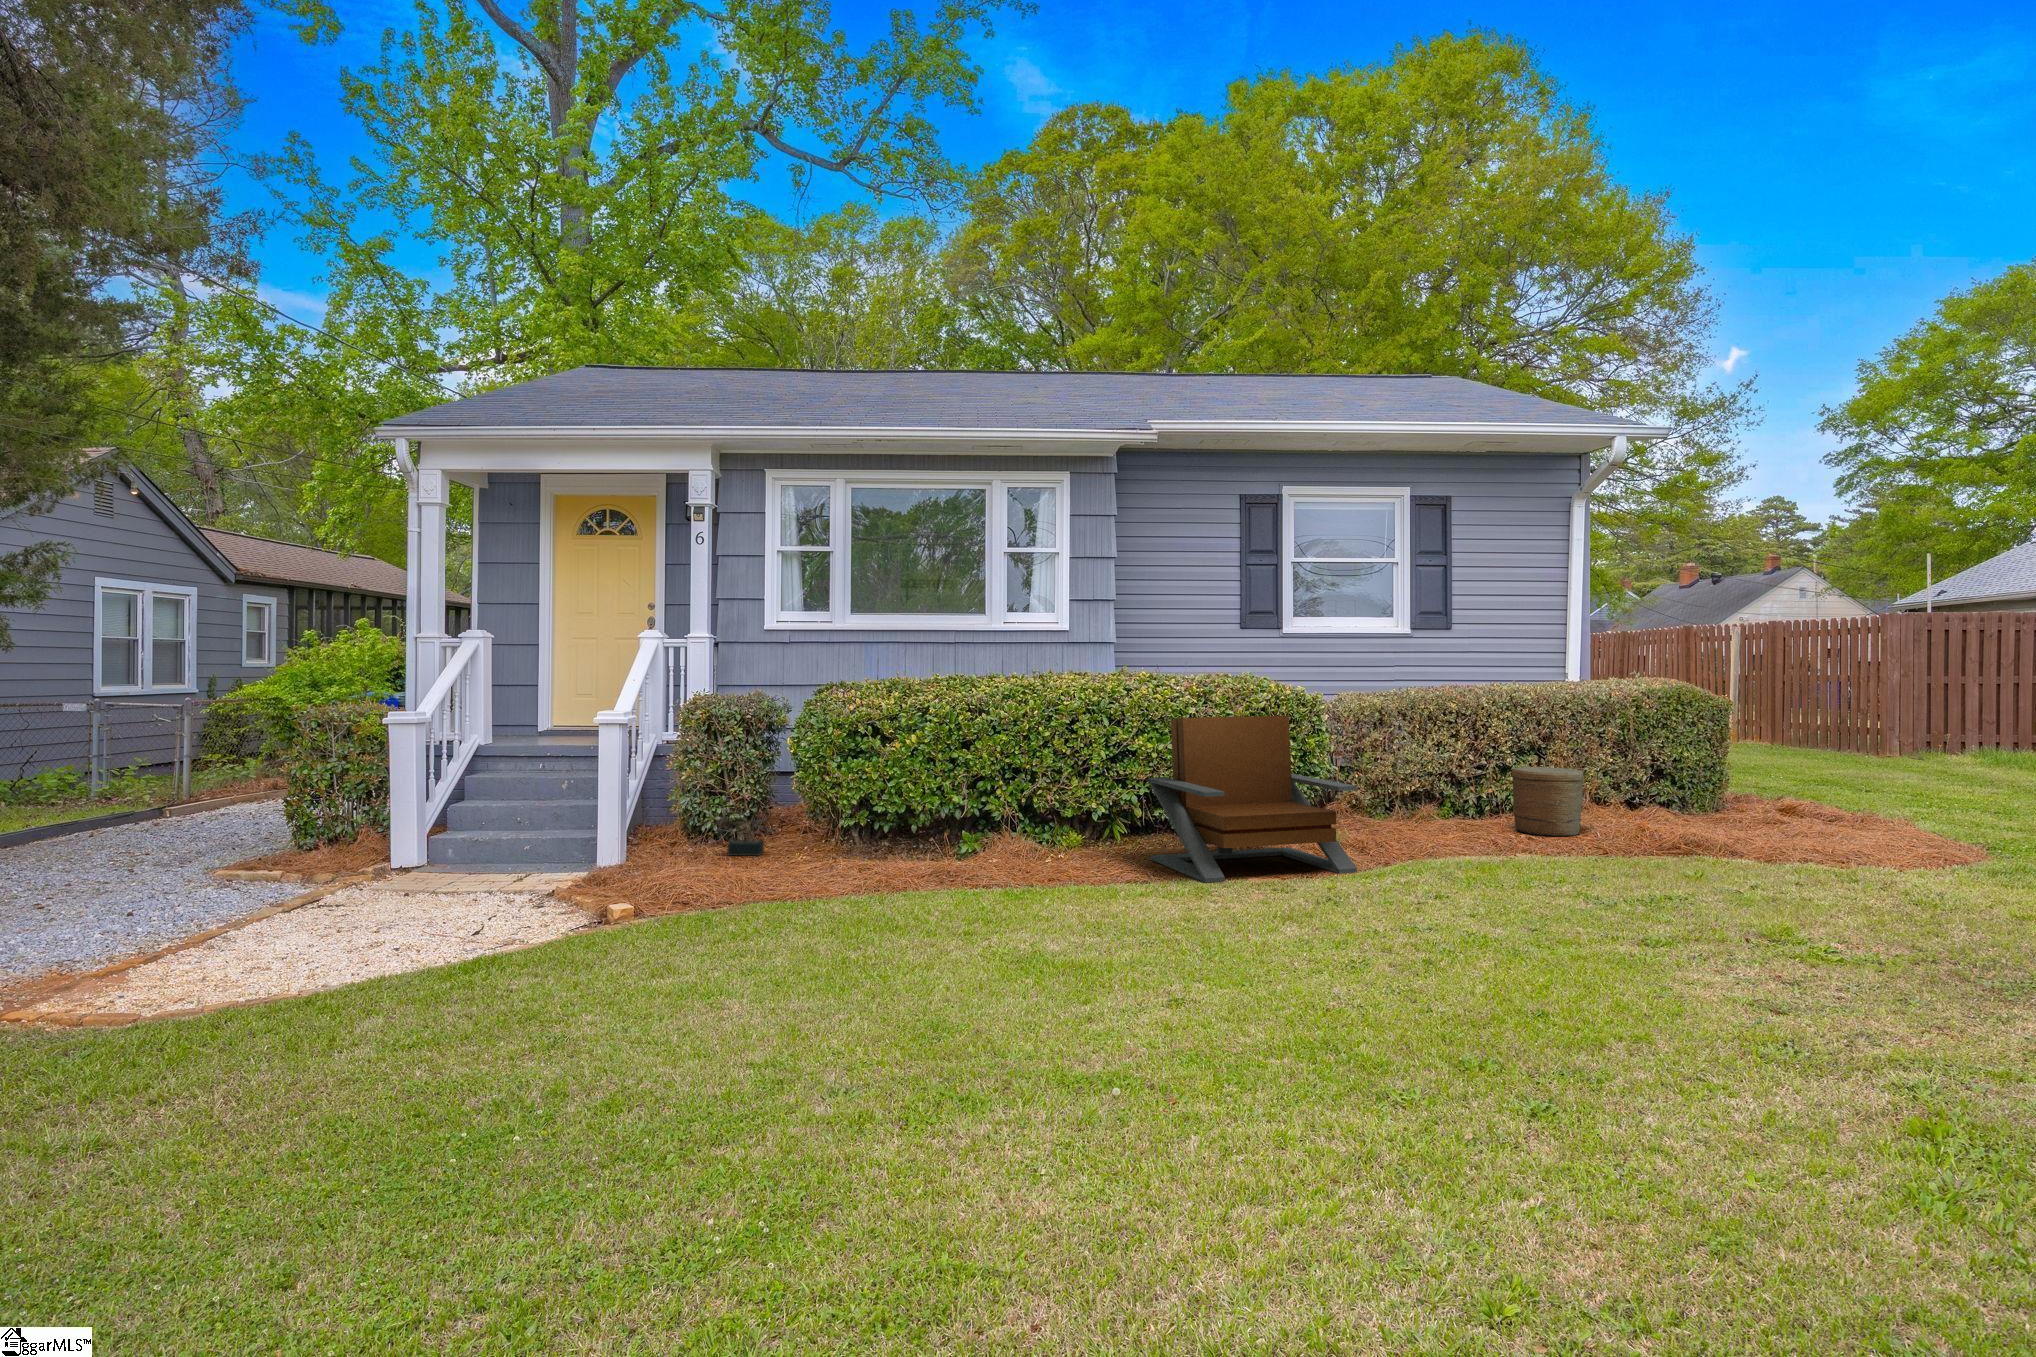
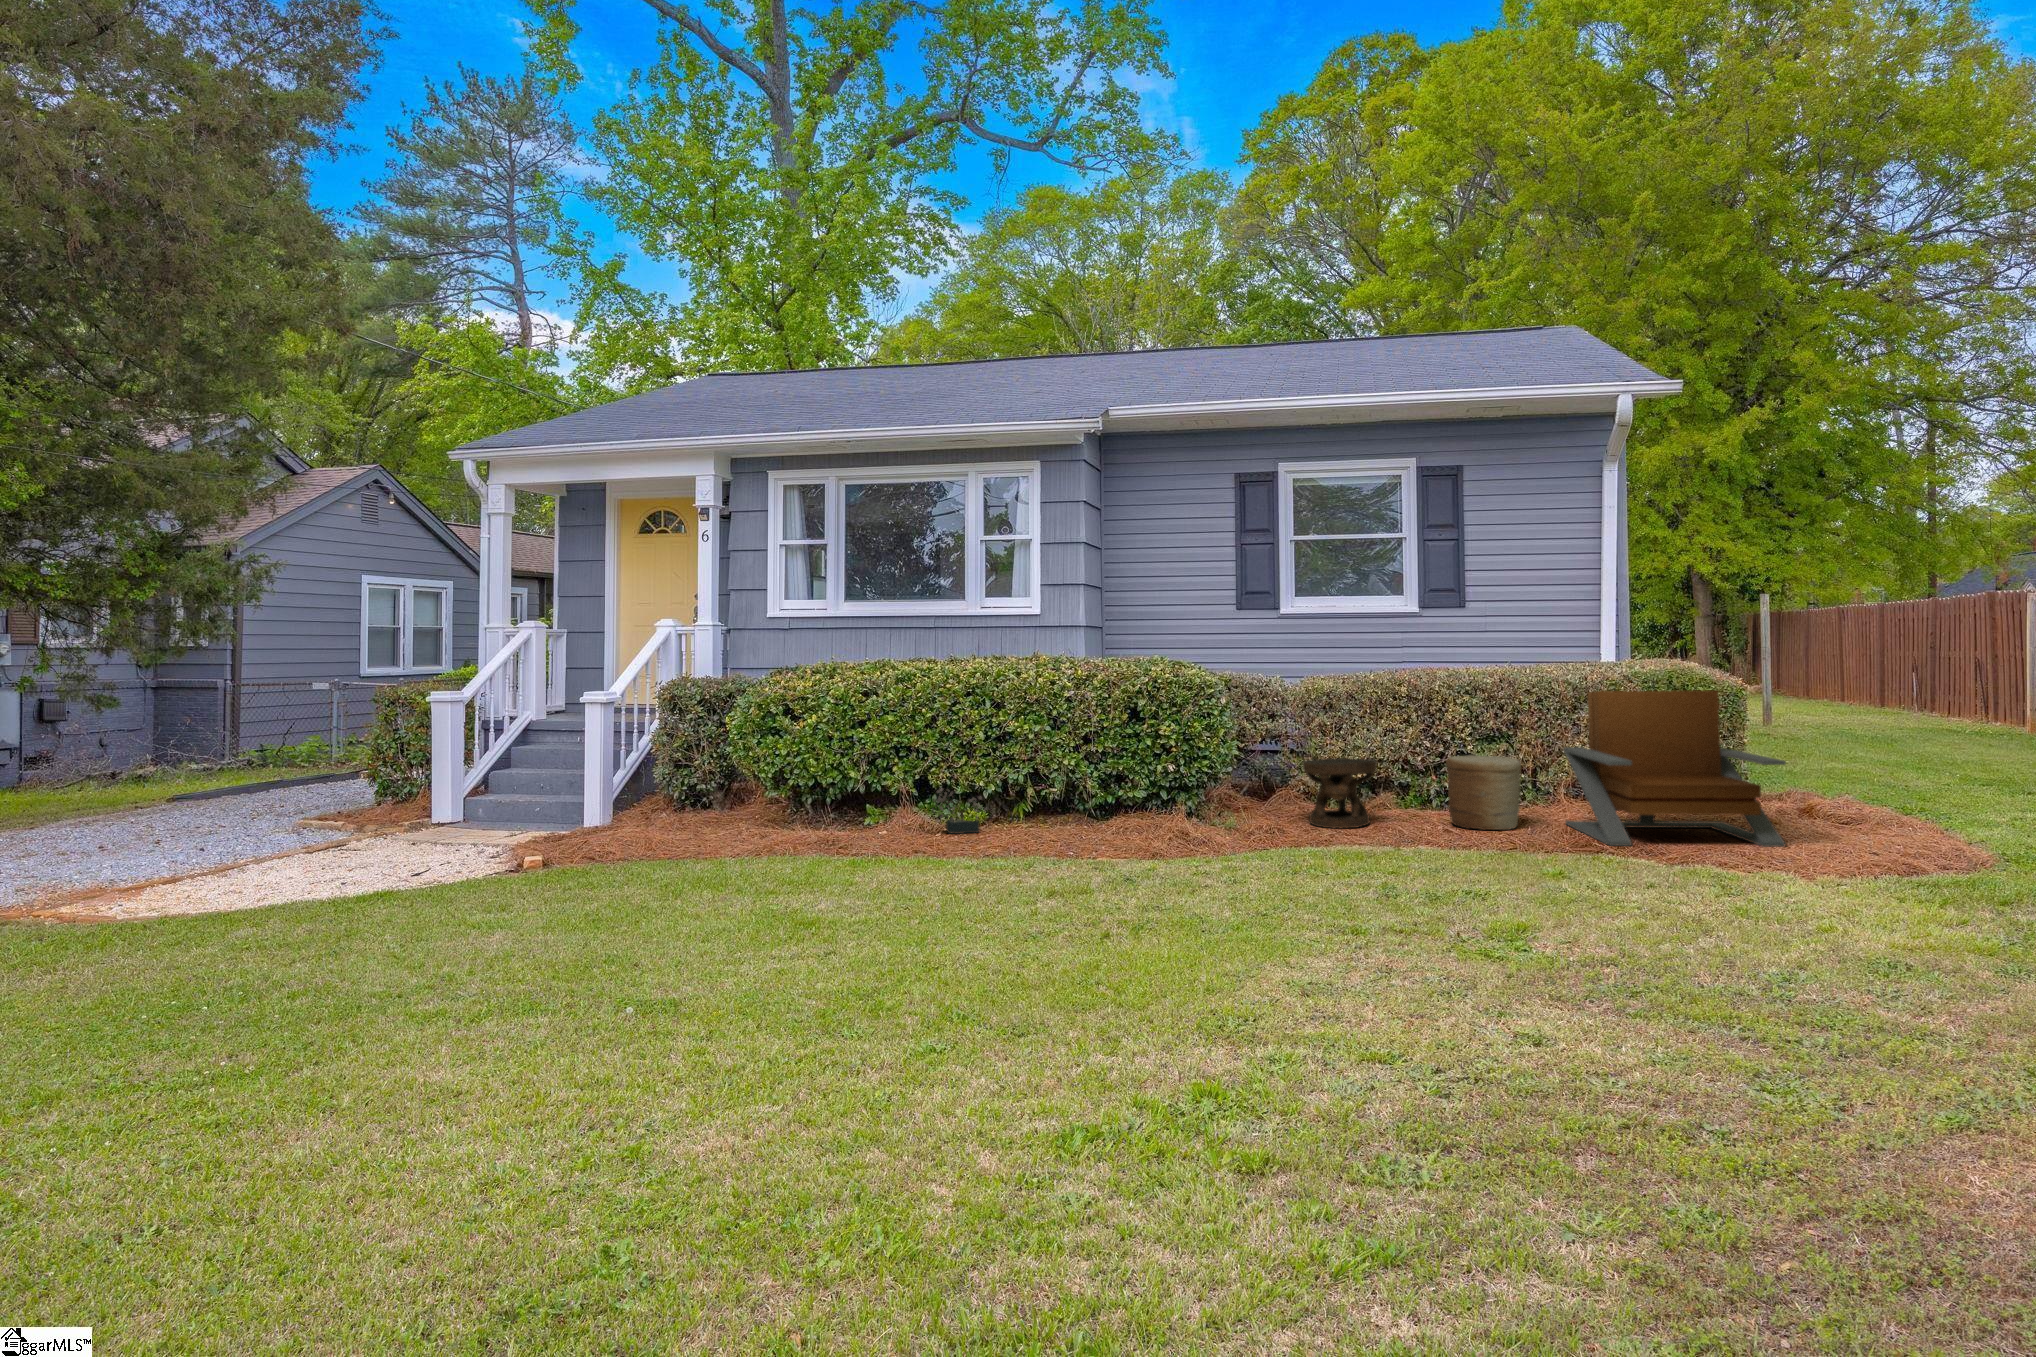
lounge chair: present [1148,716,1357,883] -> present [1564,690,1786,847]
side table: none [1383,772,1455,839] -> present [1303,758,1377,828]
decorative plant: present [717,809,770,856] -> present [937,788,986,834]

